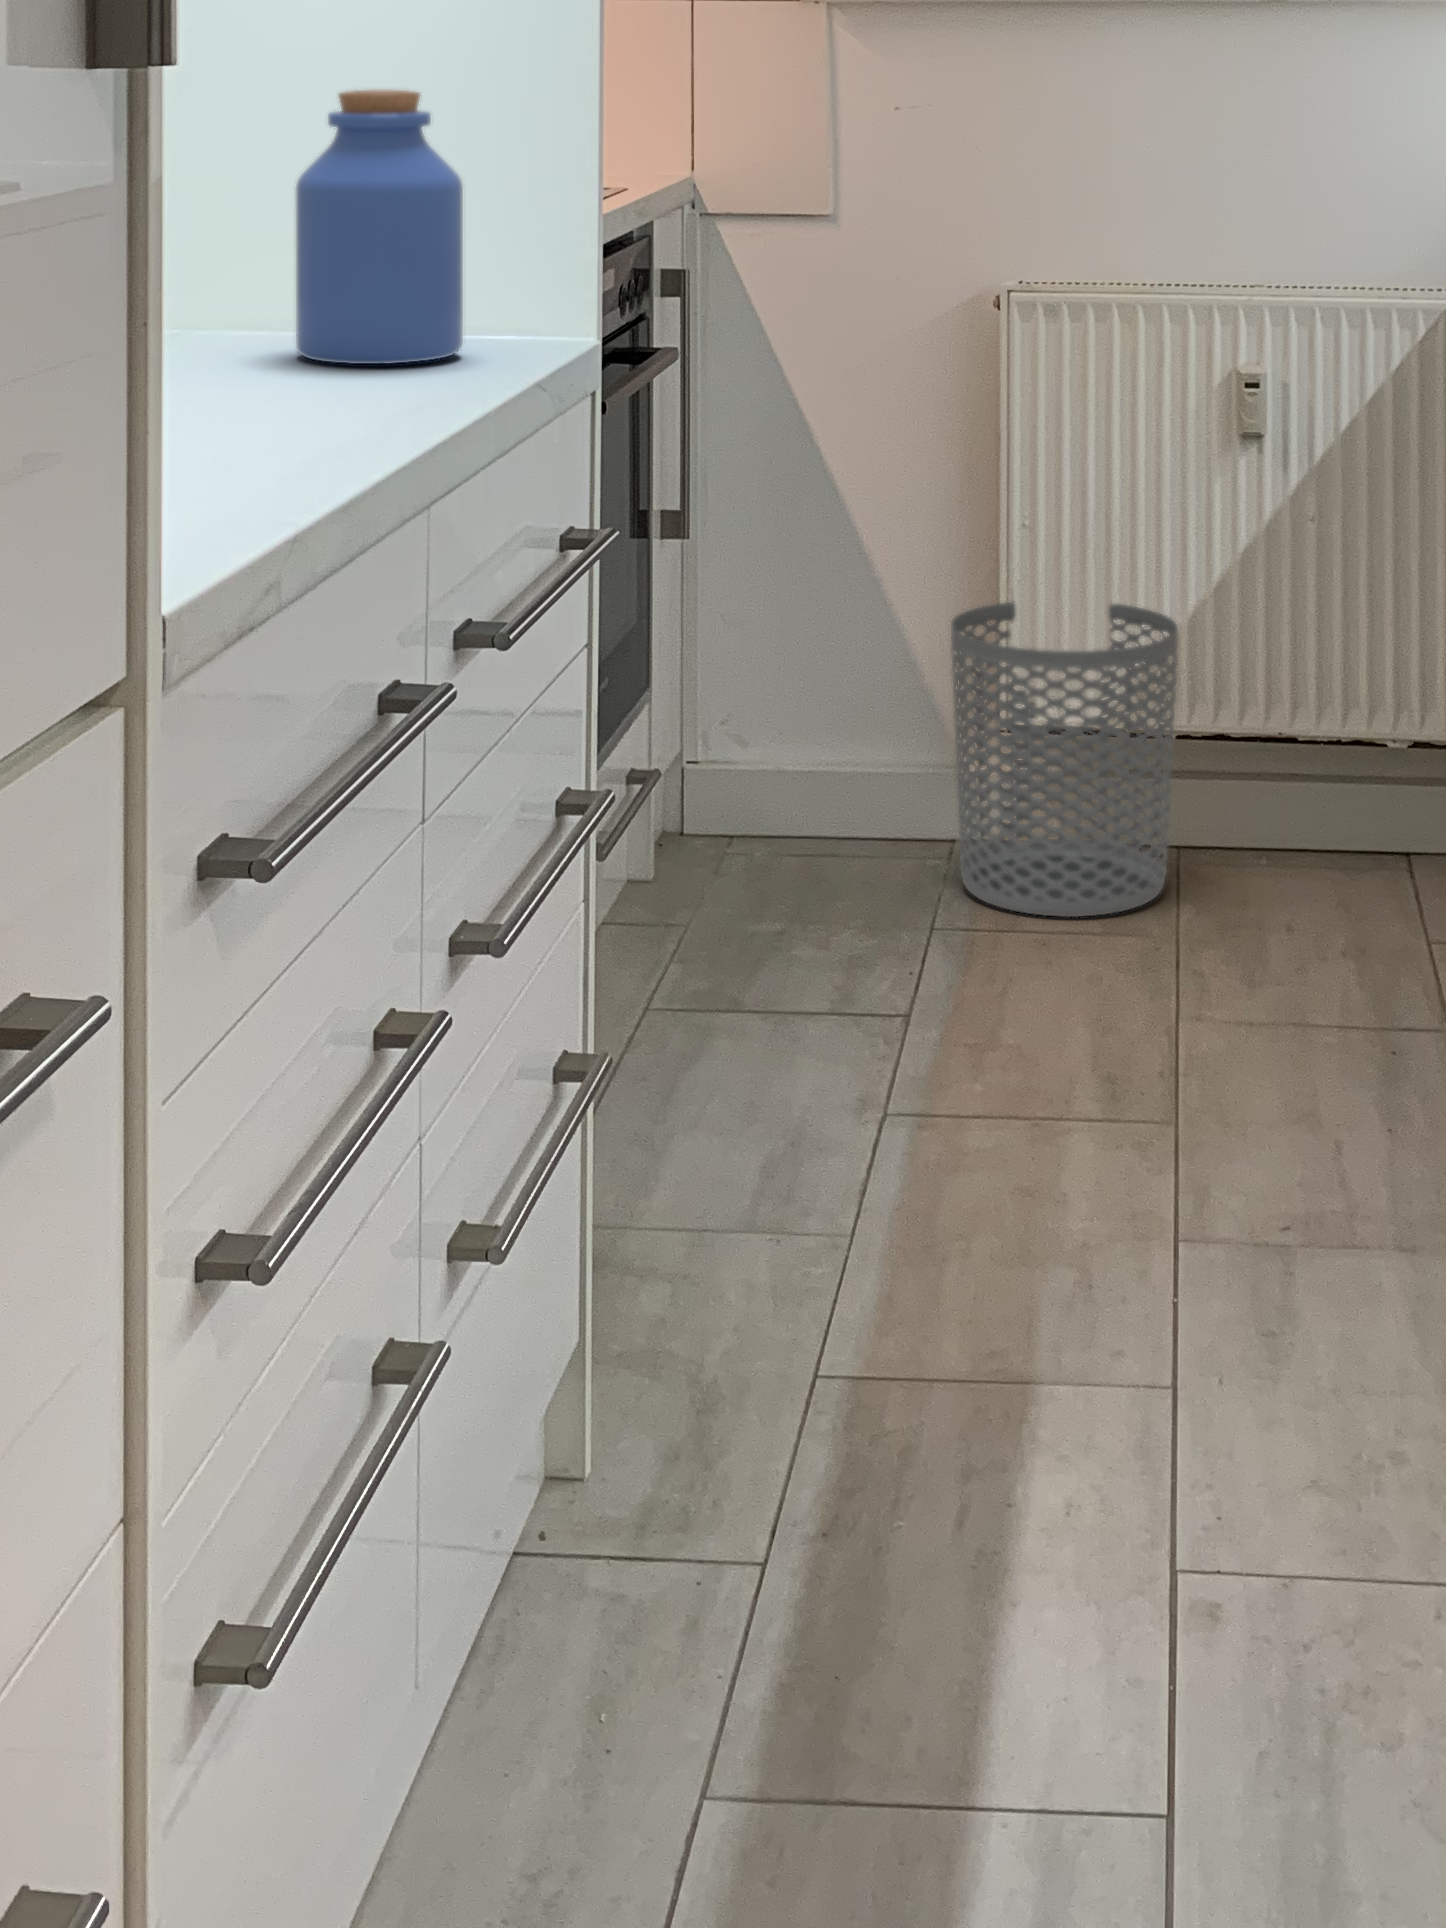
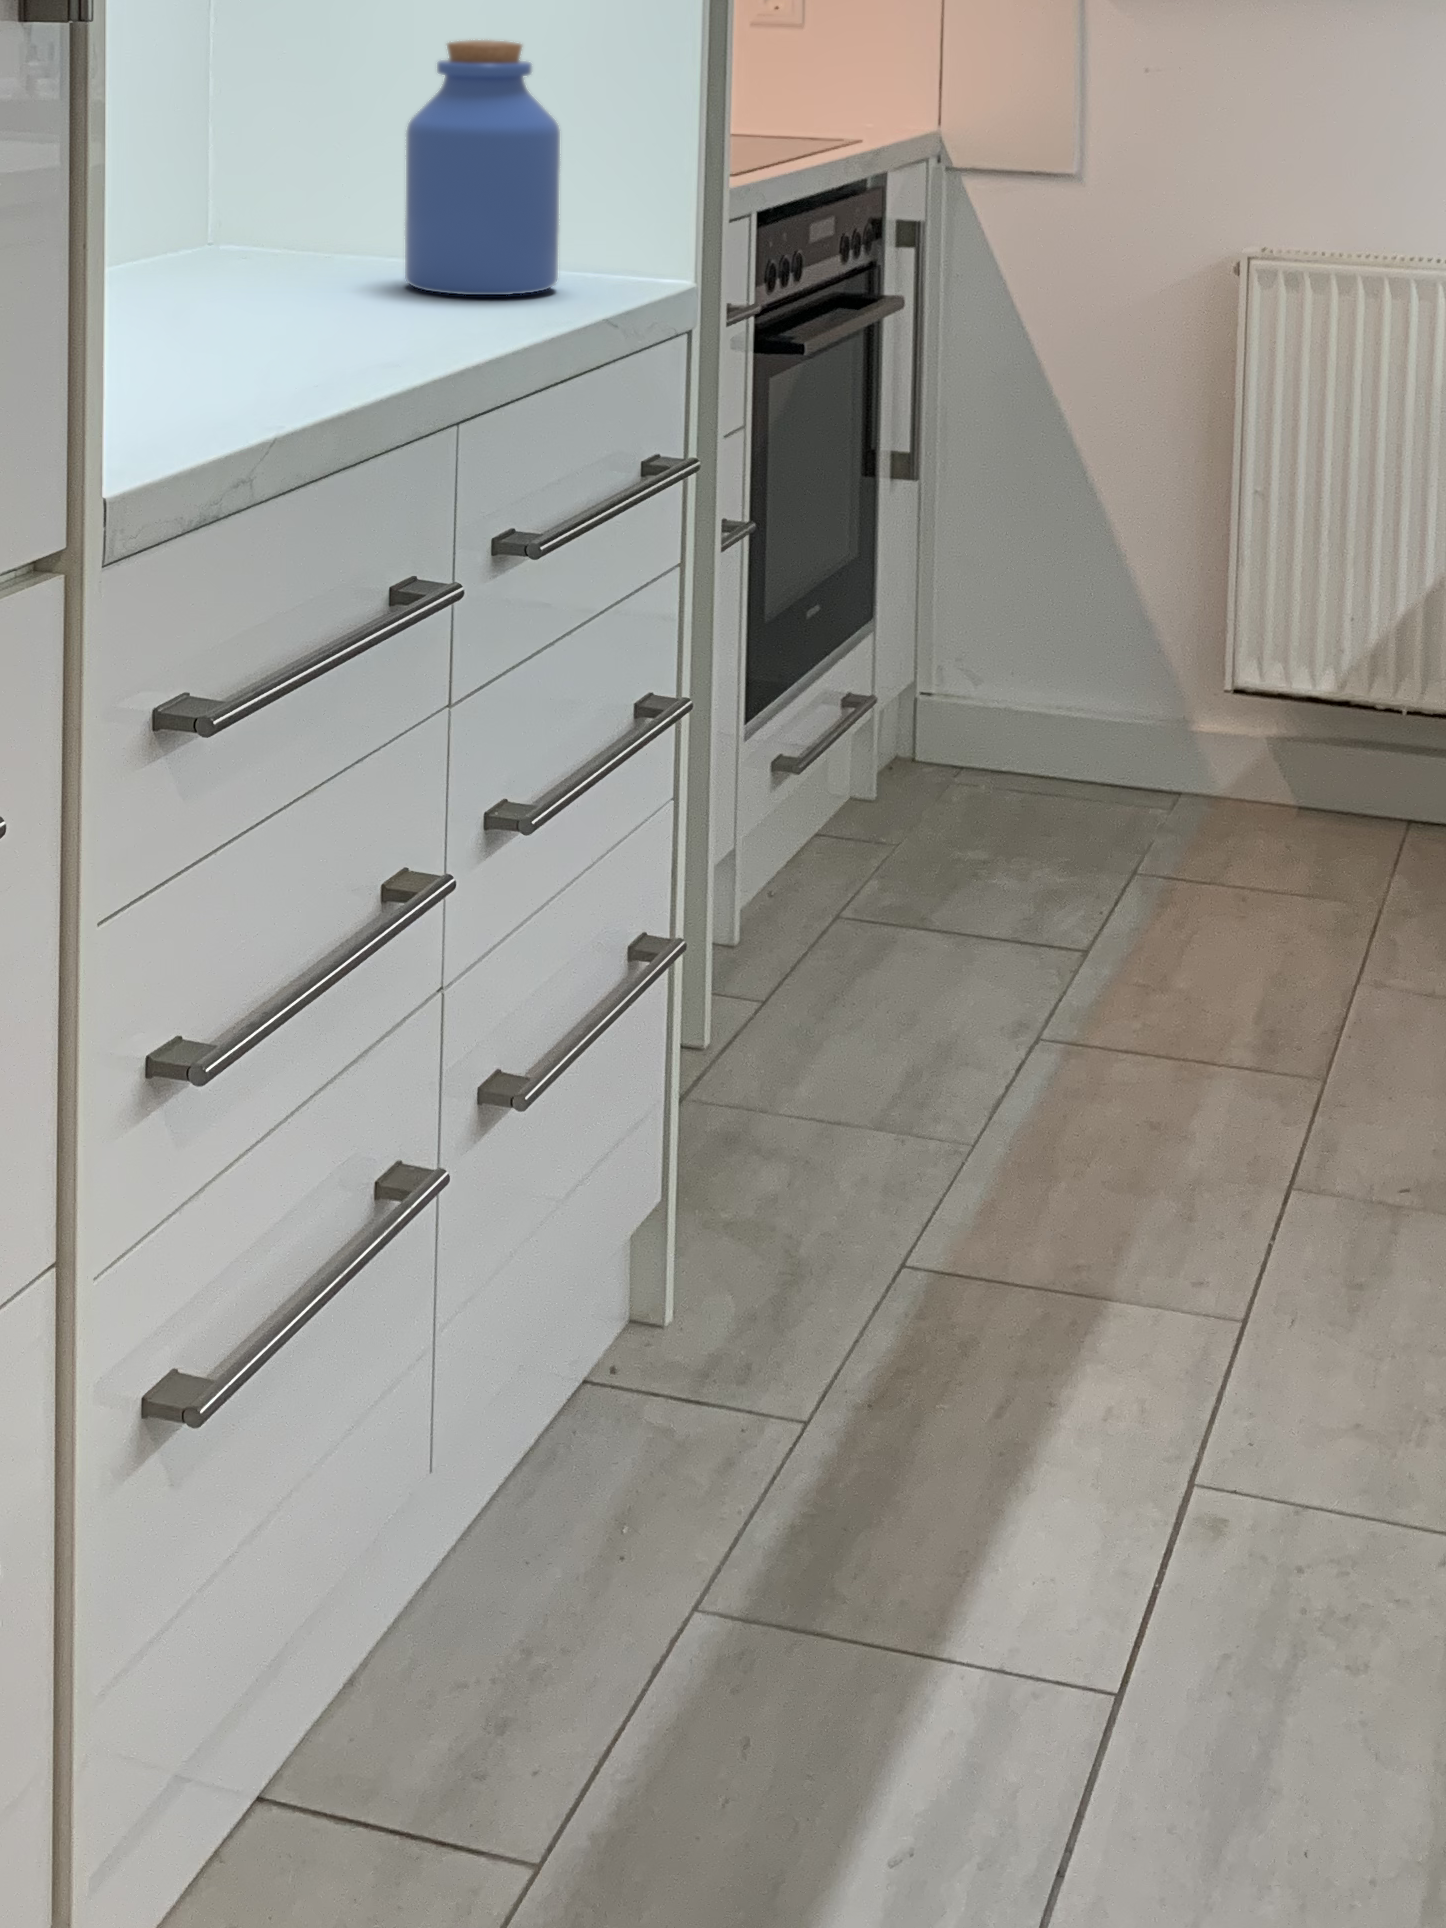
waste bin: present [951,602,1178,917] -> none [1172,565,1406,880]

